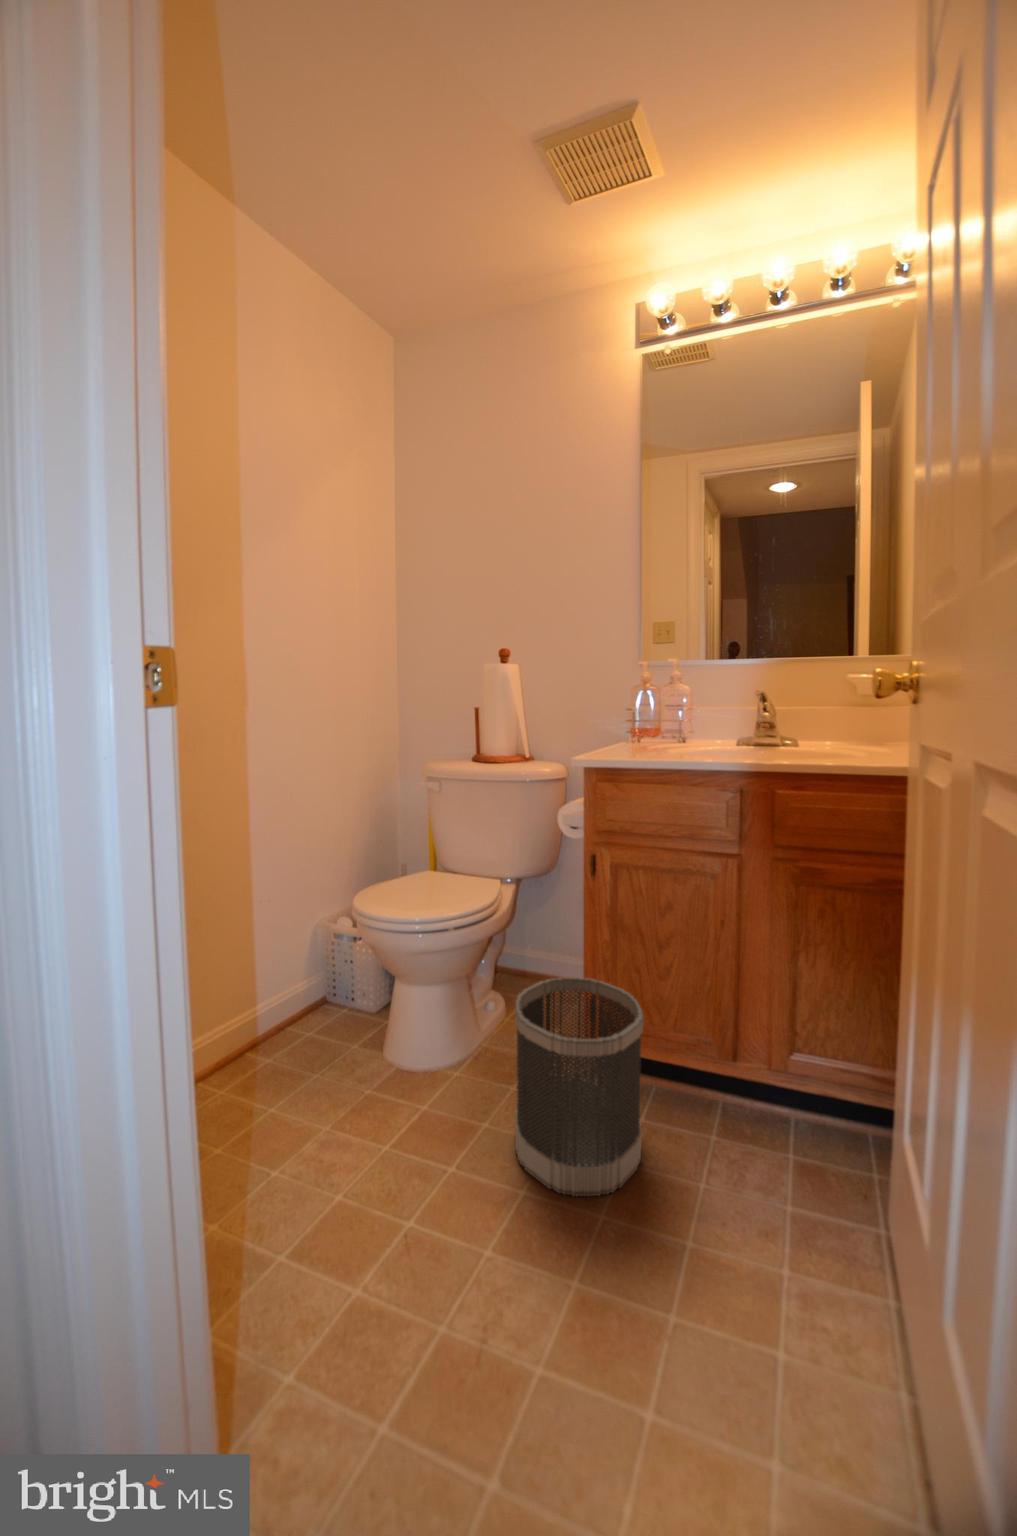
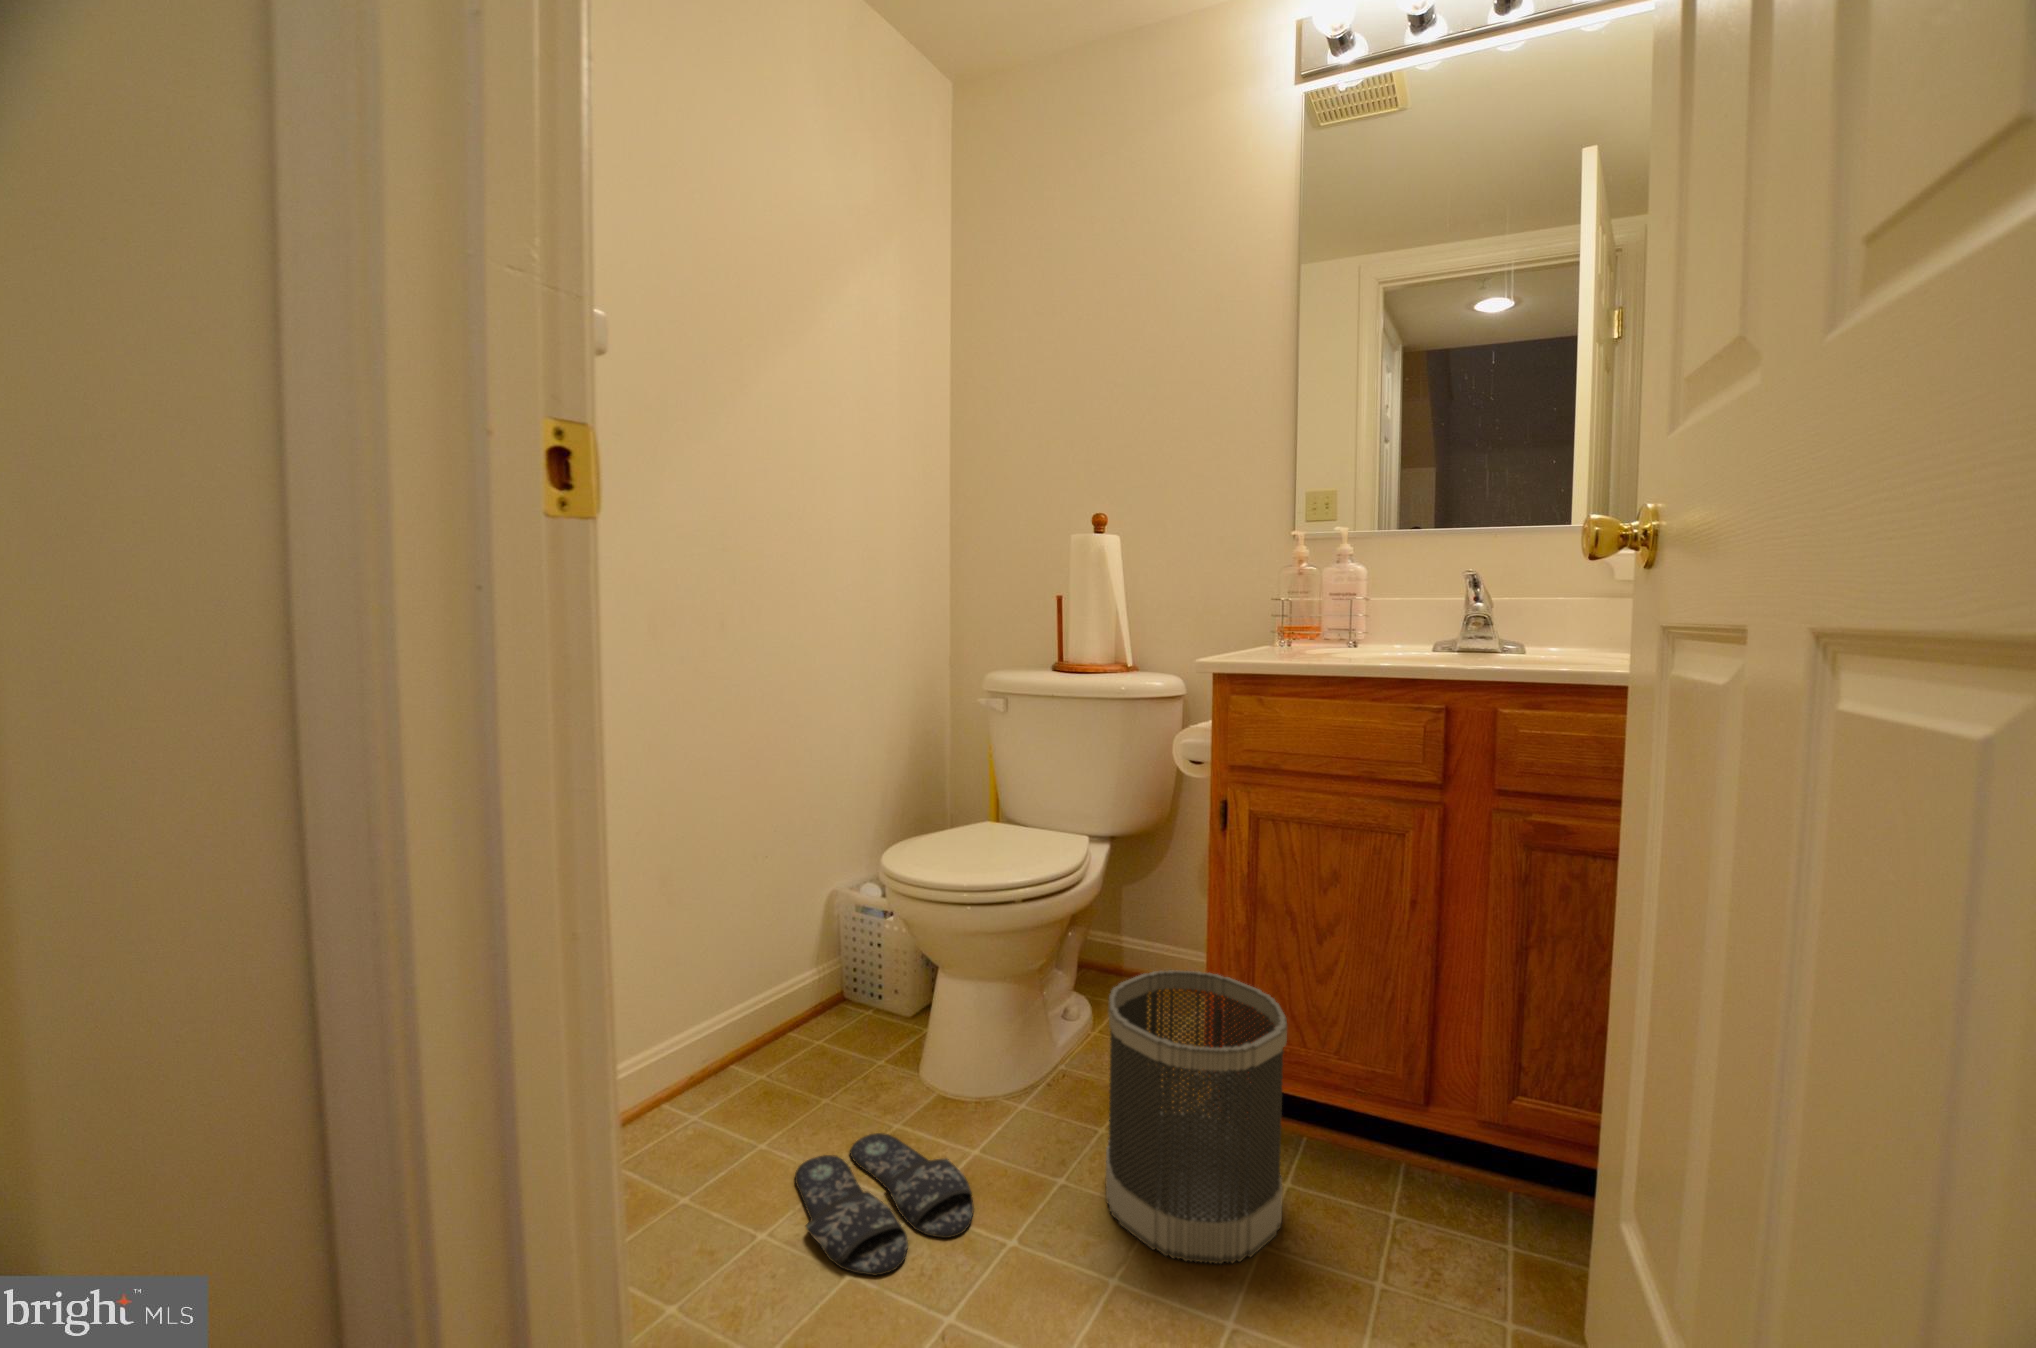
slippers: none [279,1110,416,1233] -> present [795,1133,974,1276]

